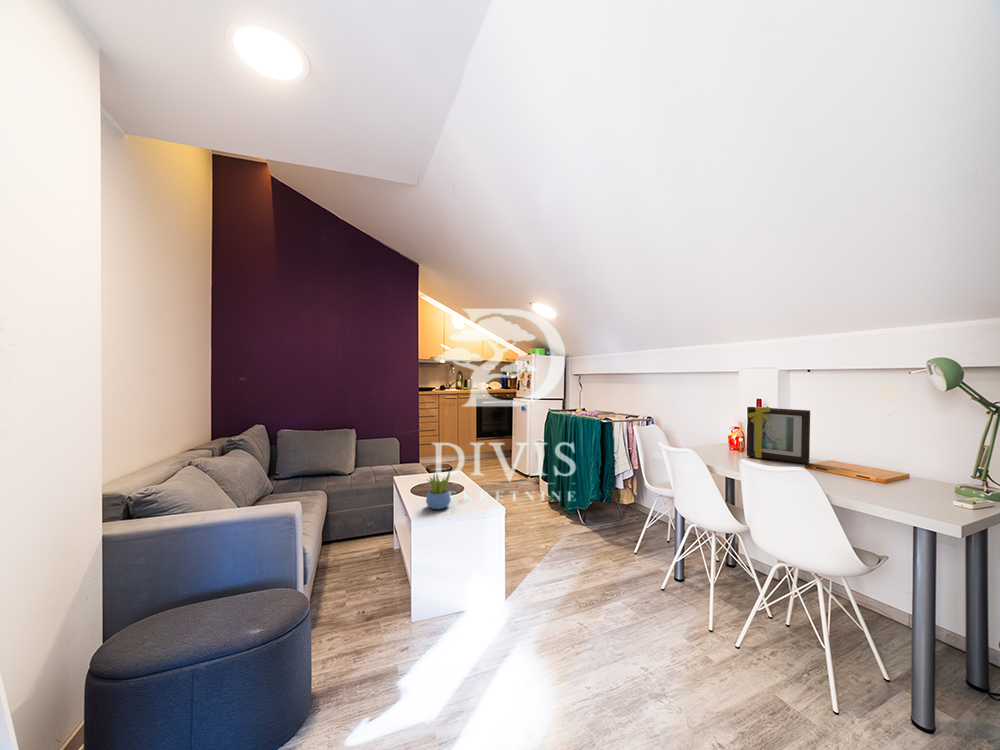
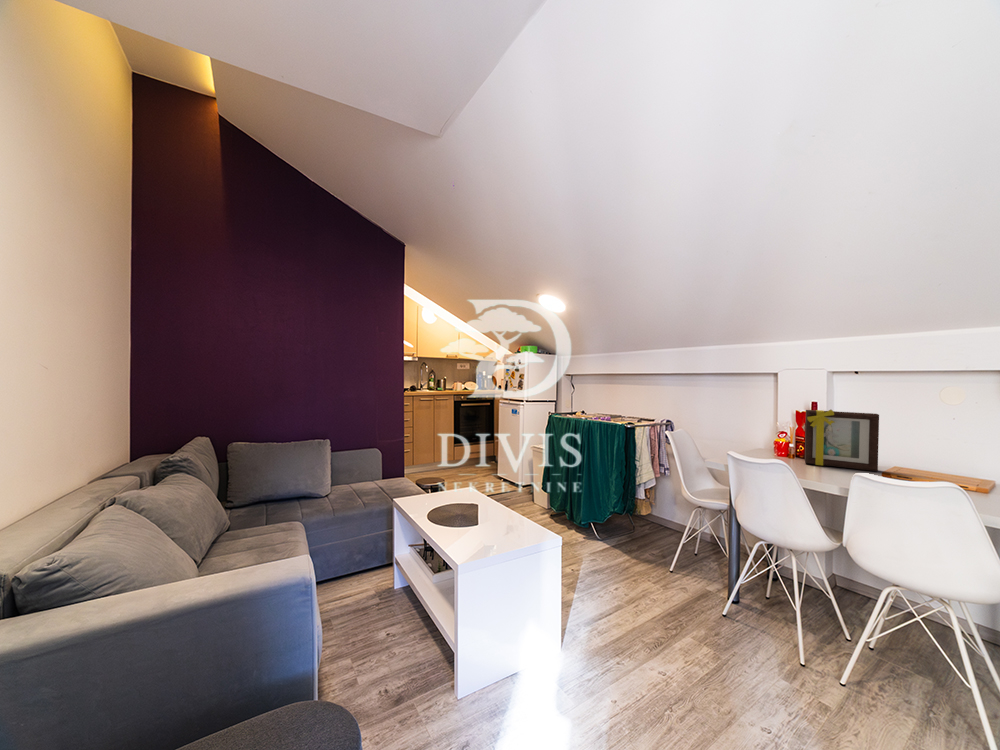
succulent plant: present [426,472,451,509] -> none [468,493,499,546]

